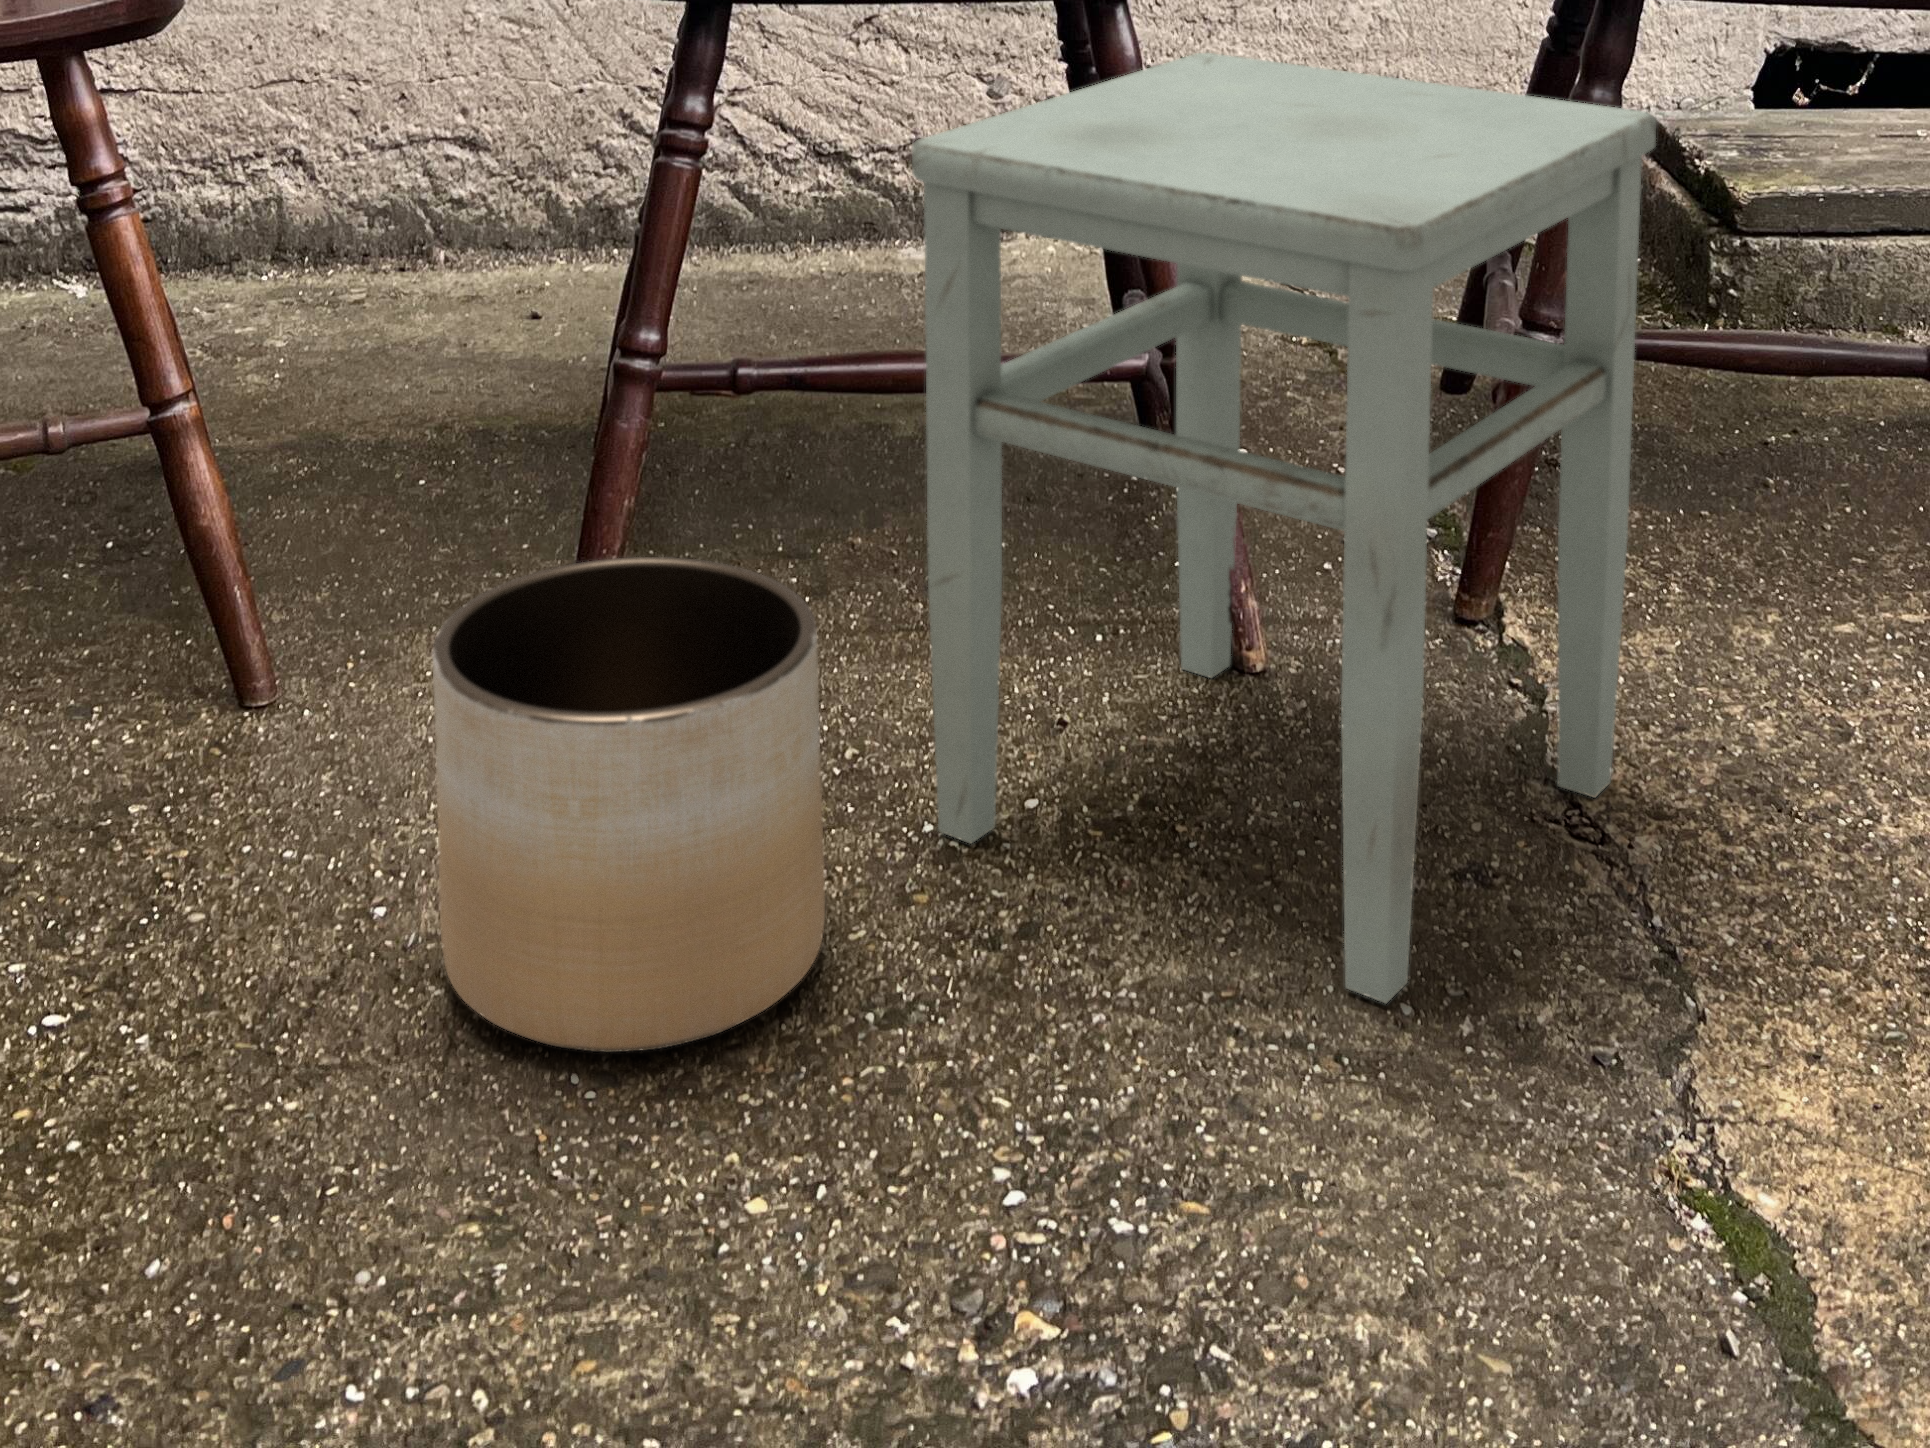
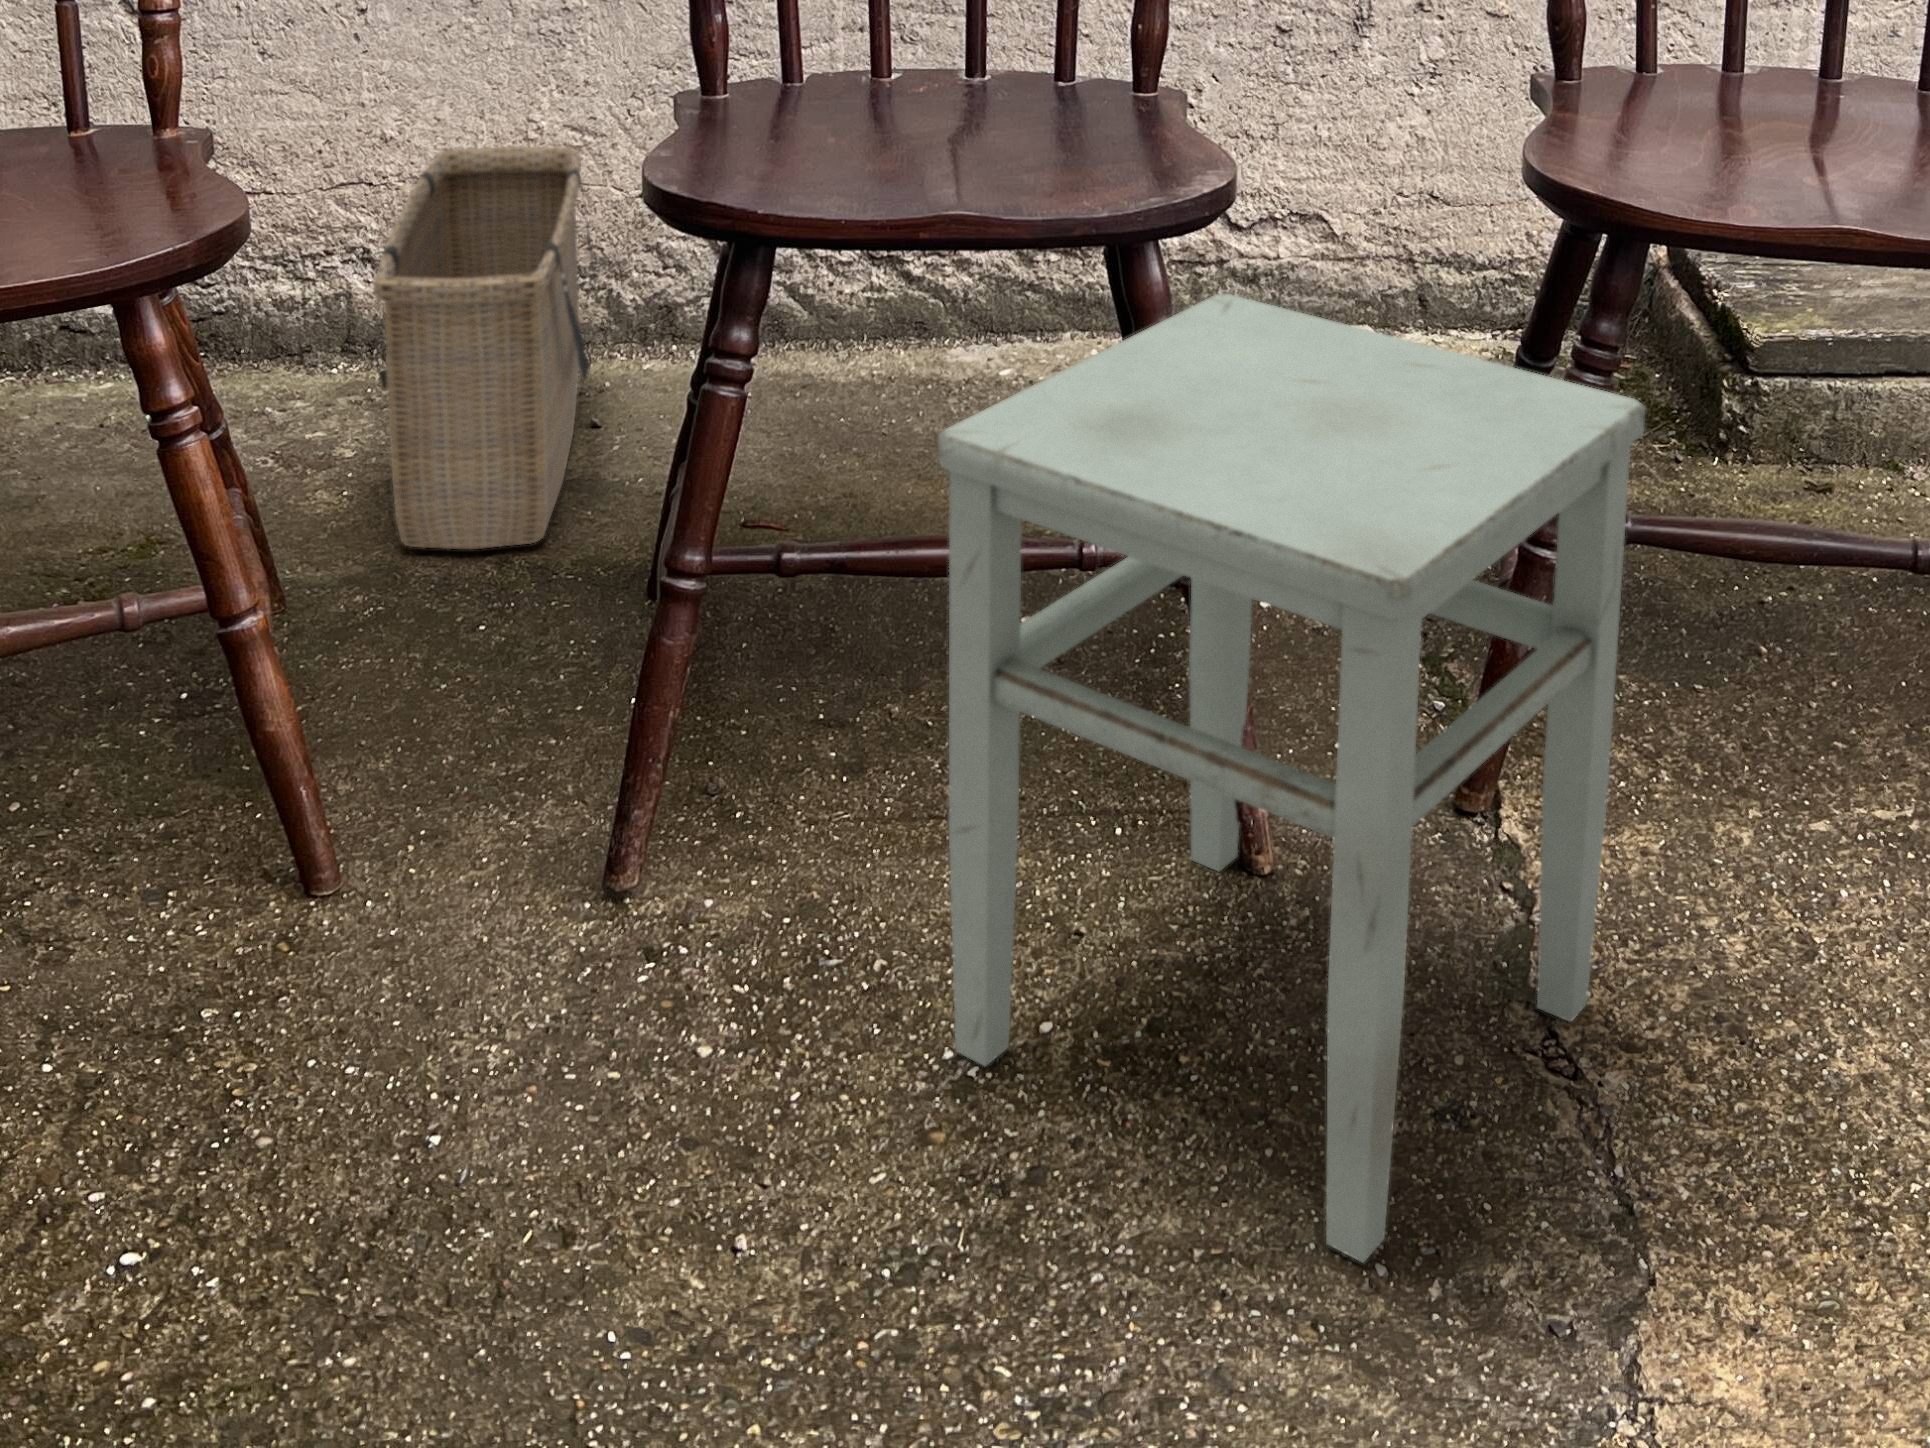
basket: none [308,38,538,424] -> present [374,146,595,549]
planter: present [433,557,825,1052] -> none [481,810,846,1308]

